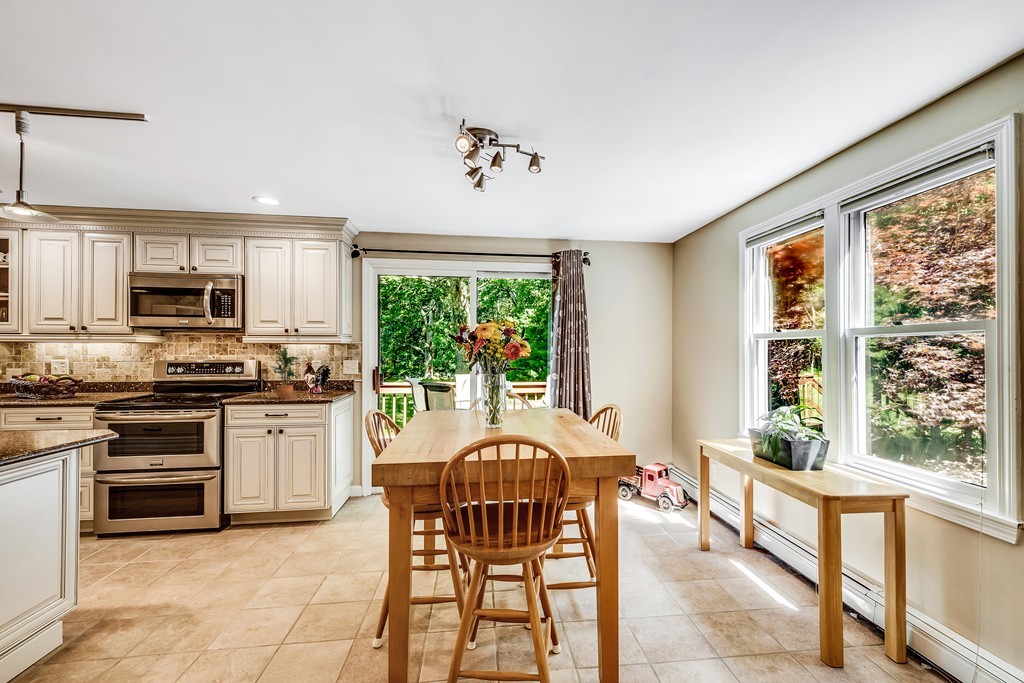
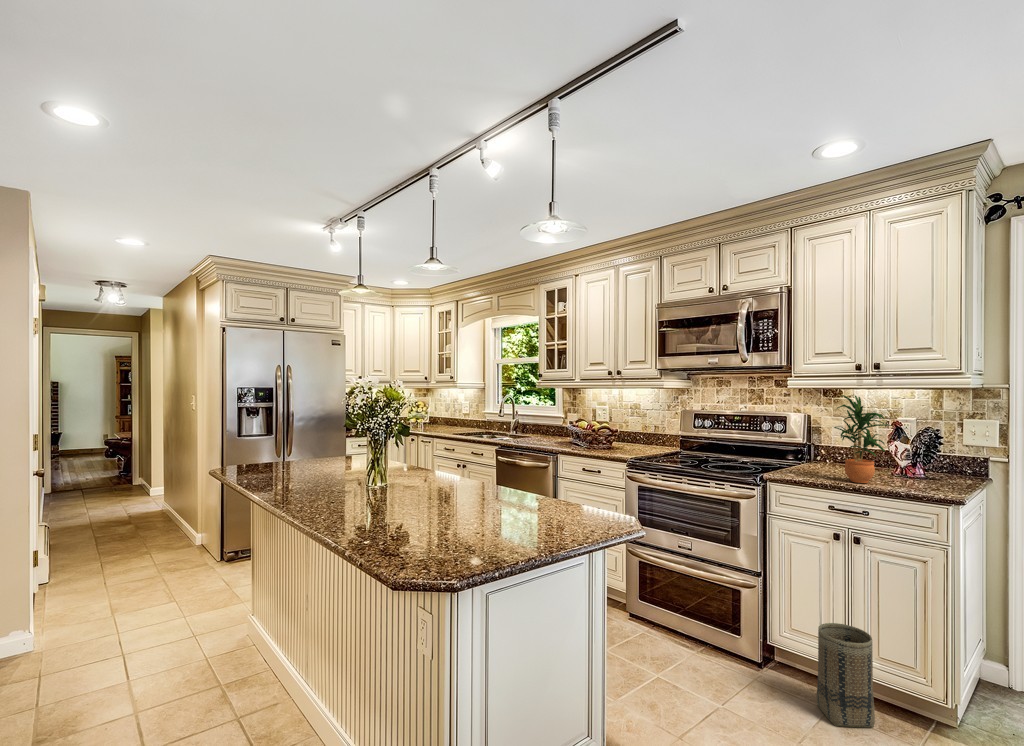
basket: none [255,484,288,544] -> present [817,623,875,728]

